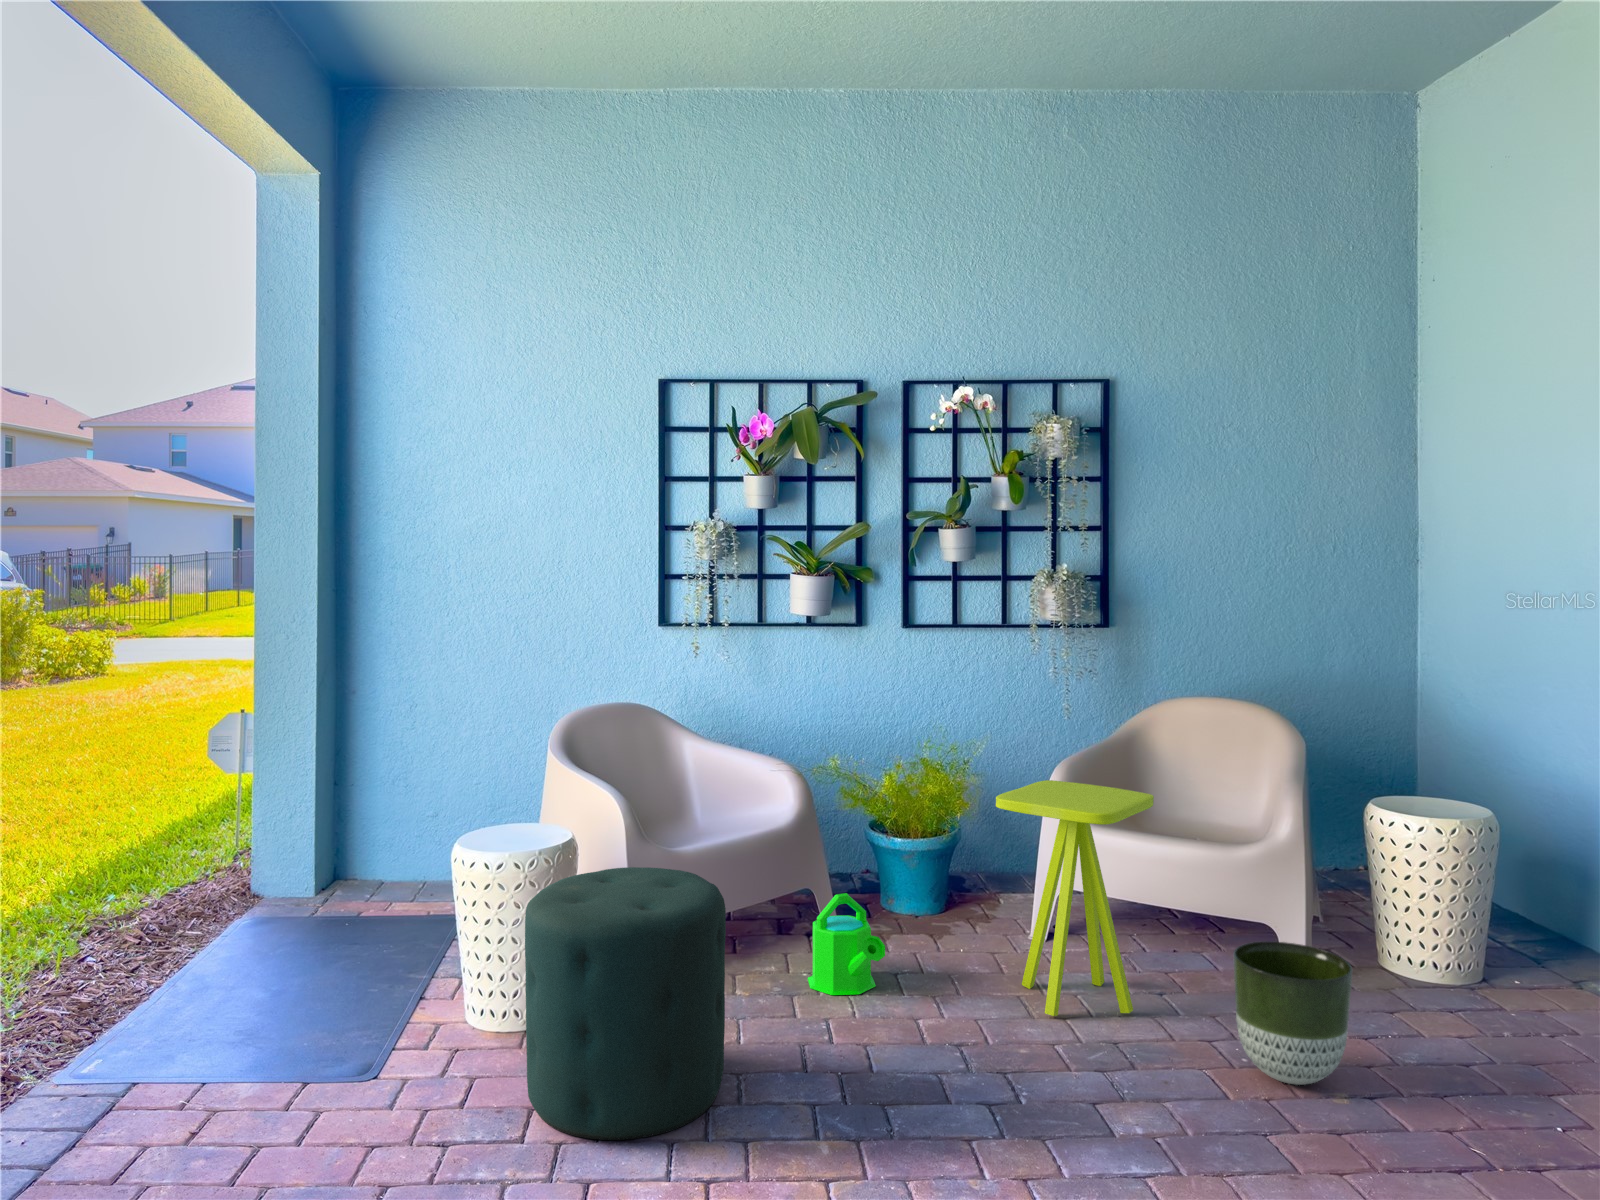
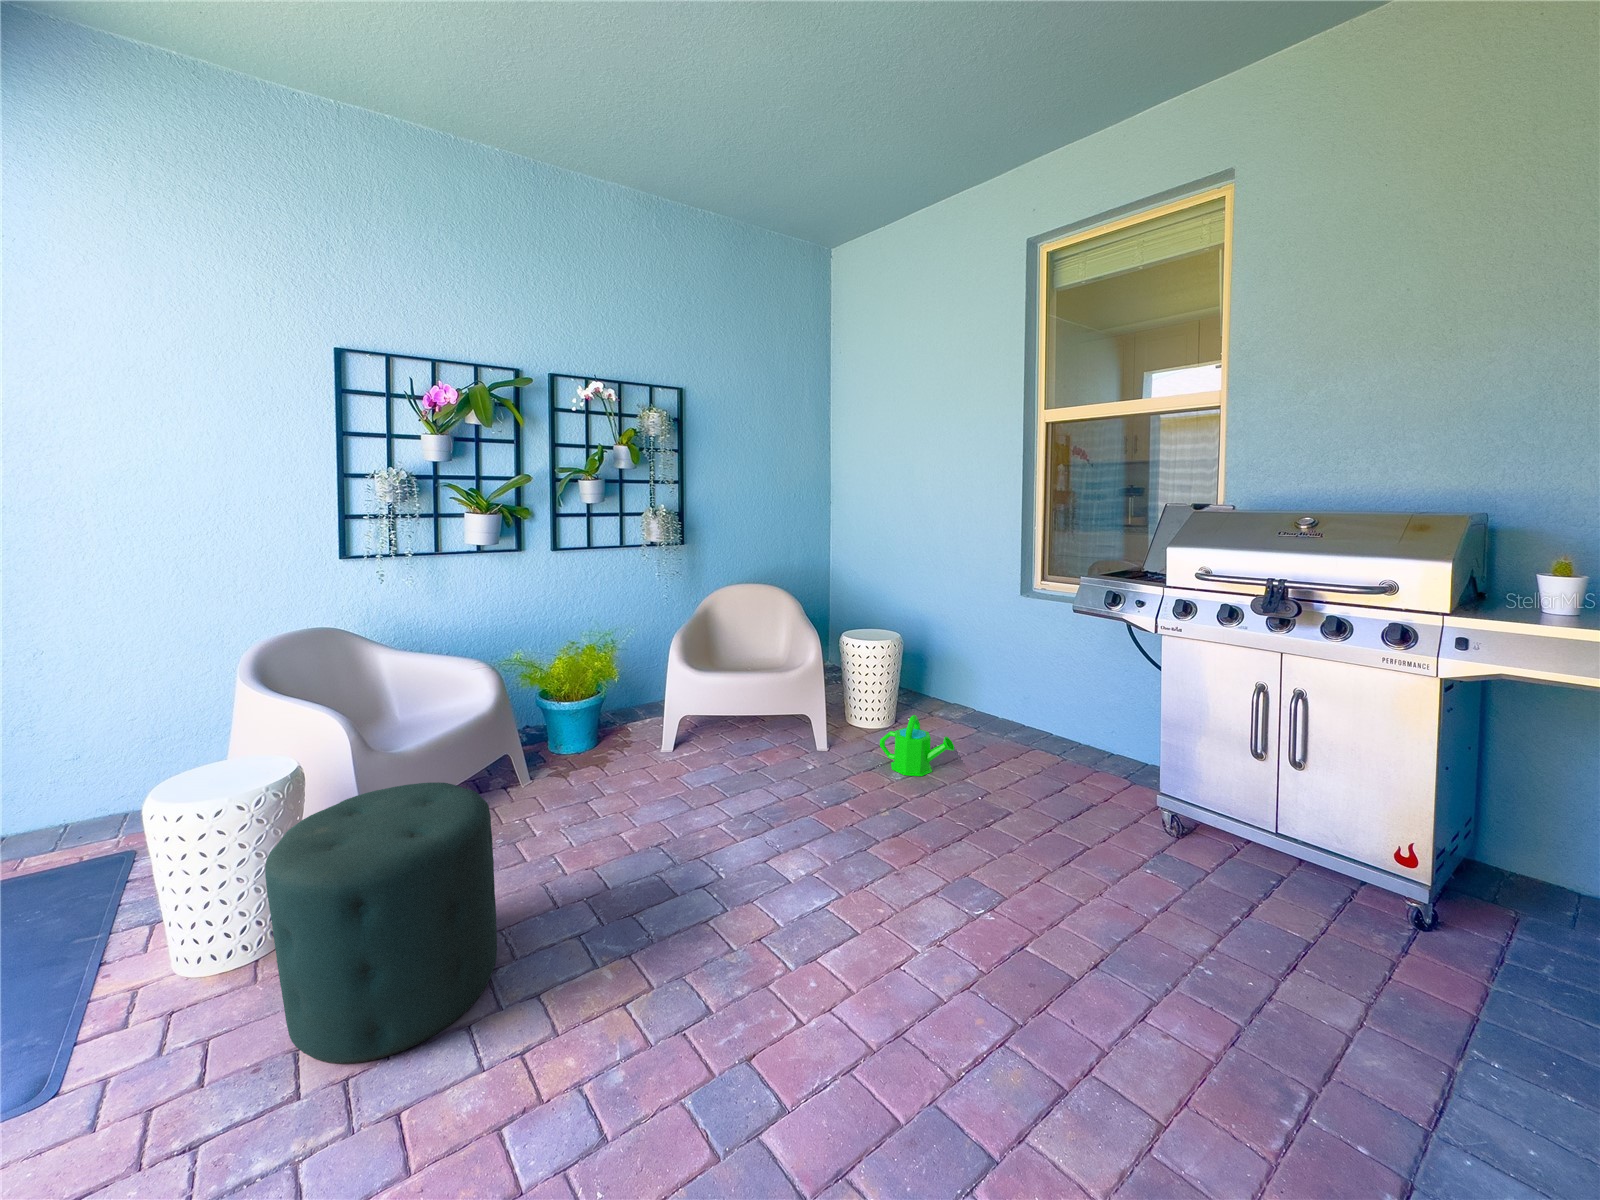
side table: present [996,780,1154,1016] -> none [665,653,759,807]
watering can: present [808,893,885,995] -> present [880,715,954,776]
planter: present [1234,942,1352,1085] -> none [823,734,887,815]

